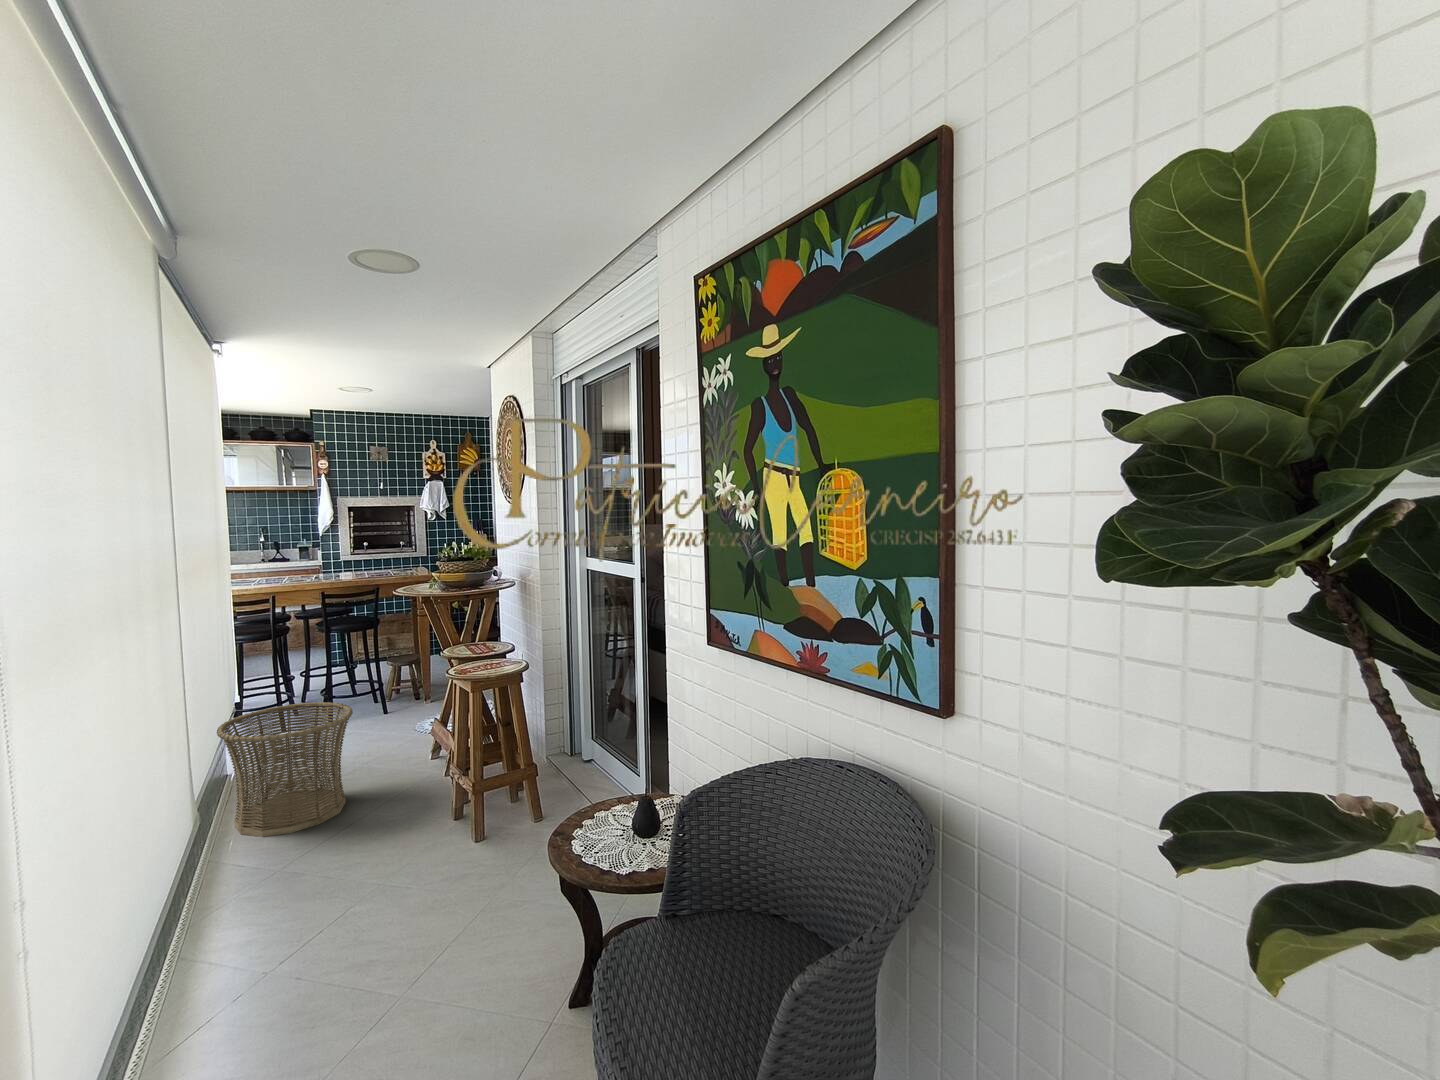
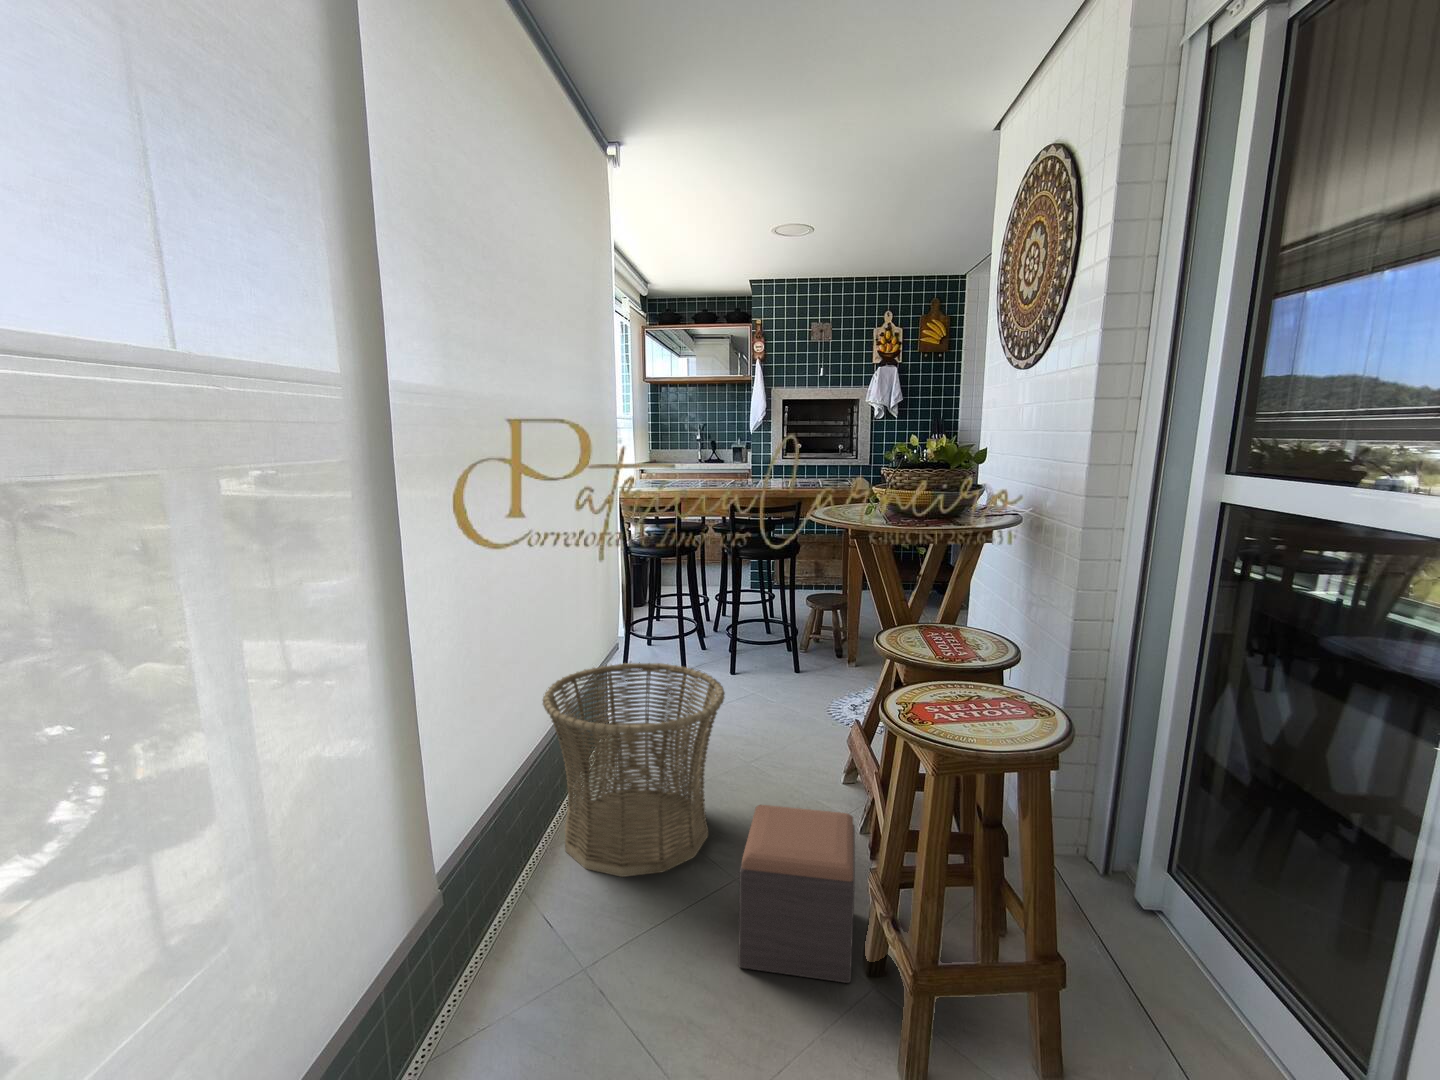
footstool: none [381,751,447,841] -> present [738,805,855,983]

